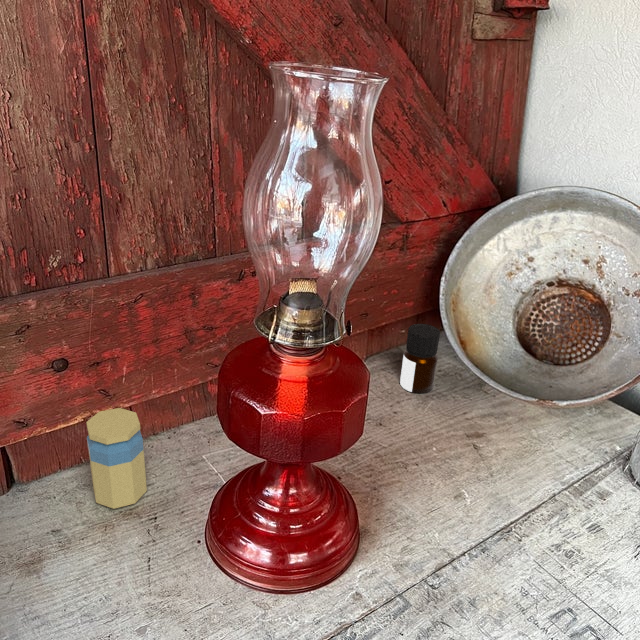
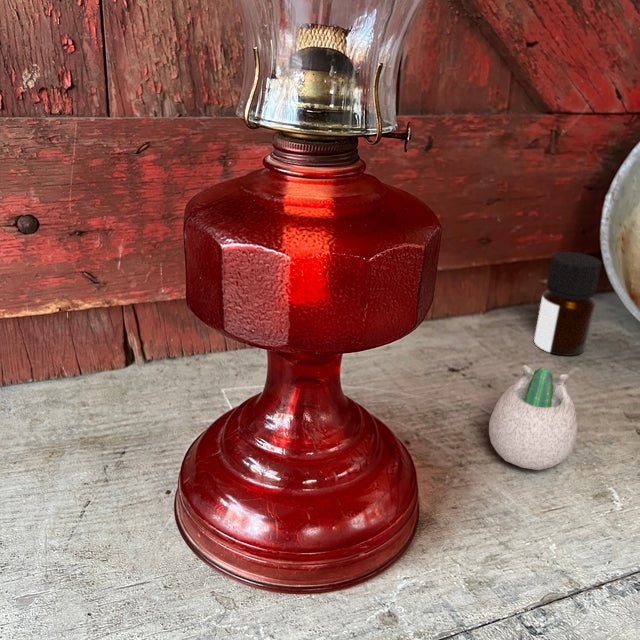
jar: present [86,408,147,509] -> none [38,291,126,432]
succulent planter: none [388,420,441,486] -> present [489,365,577,470]

